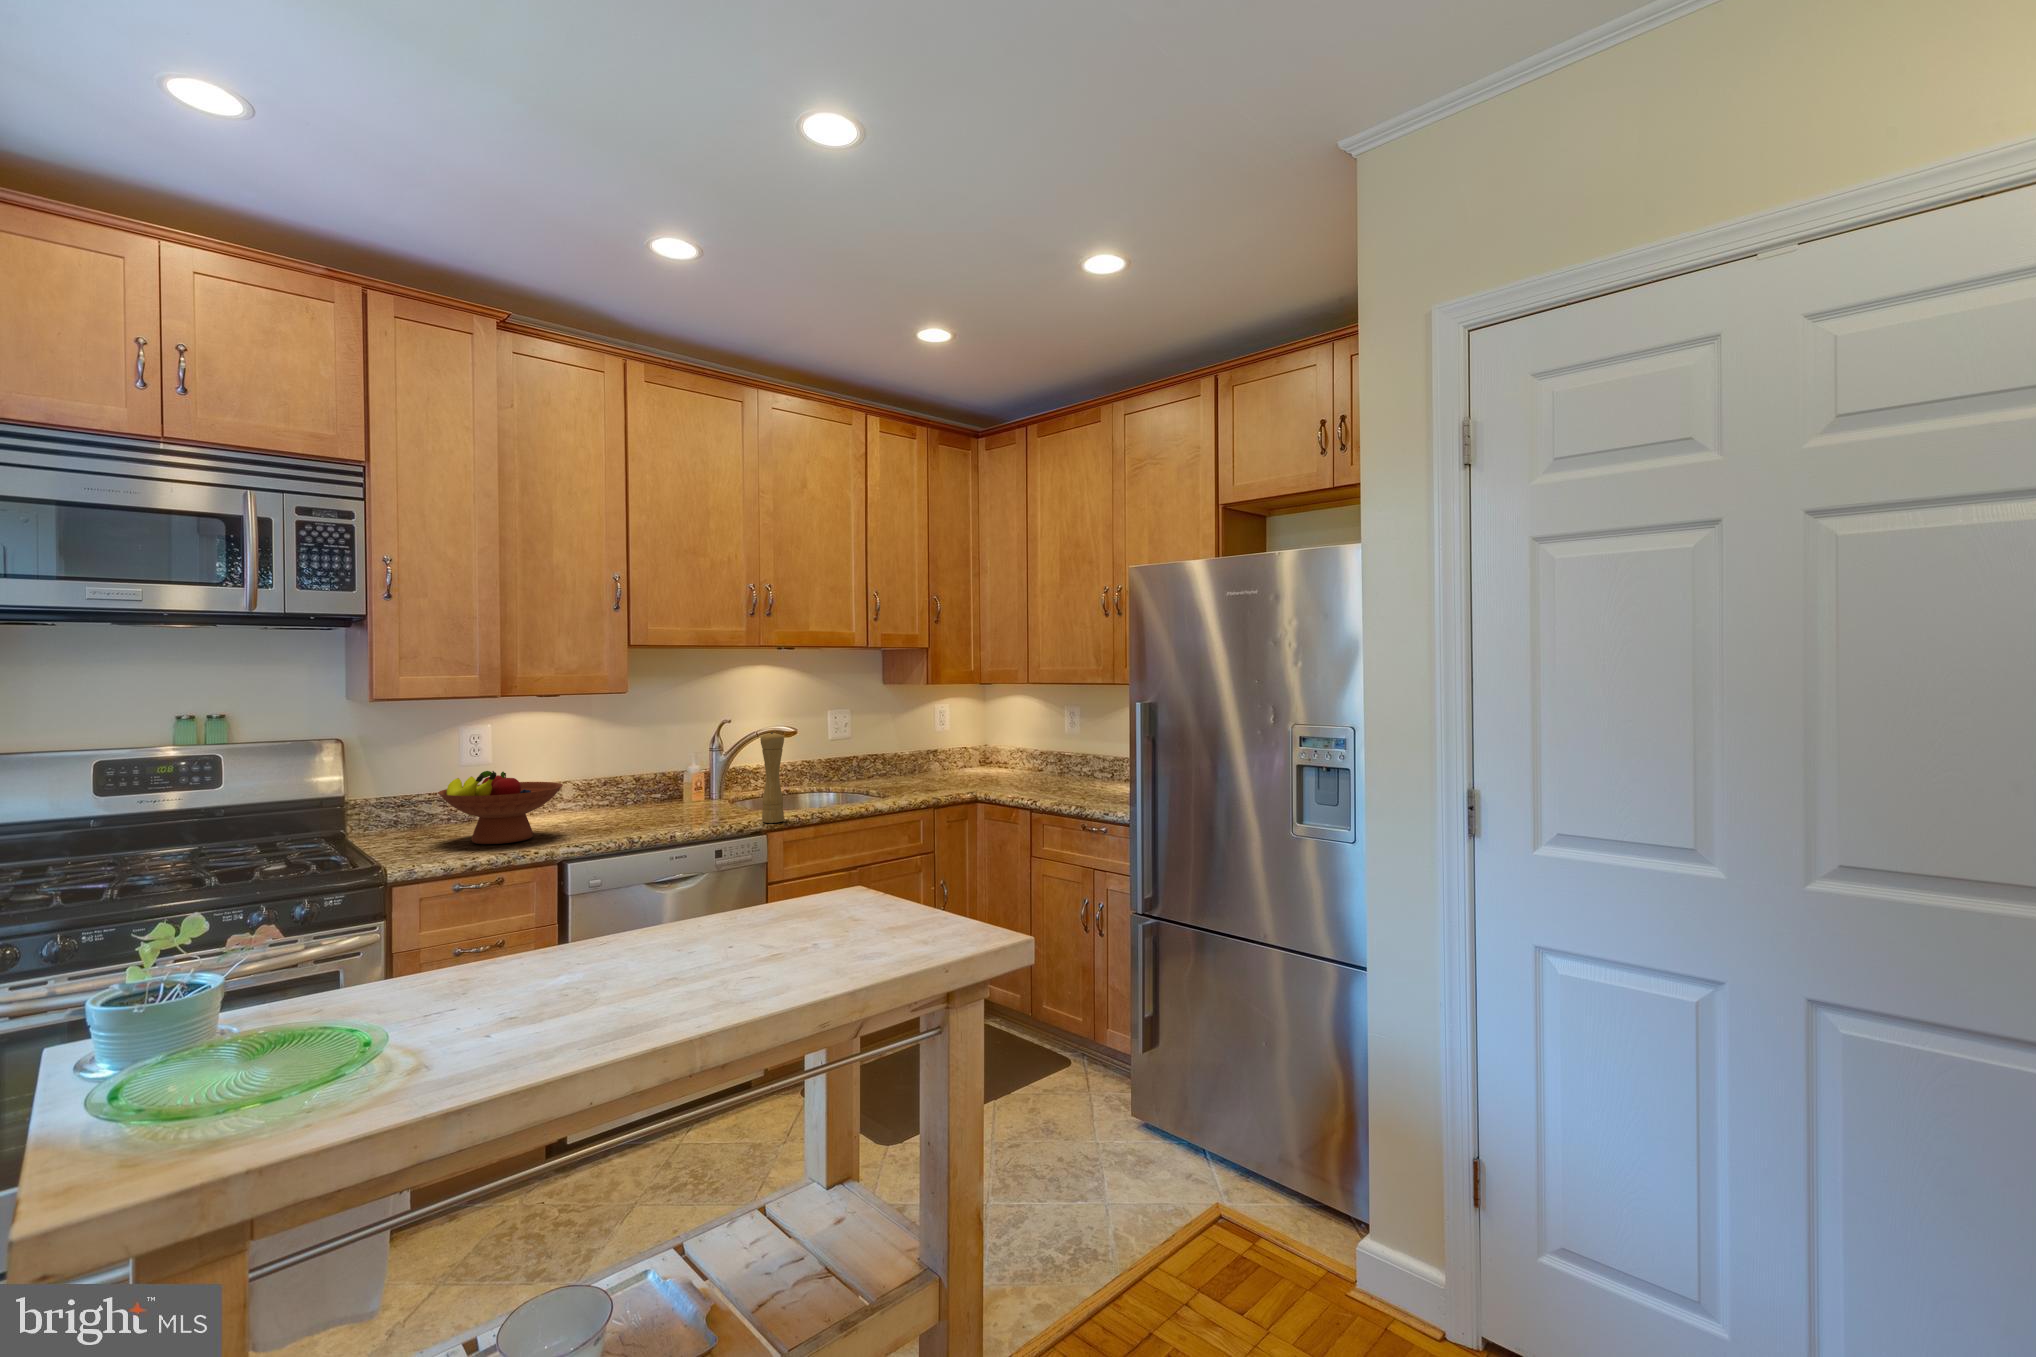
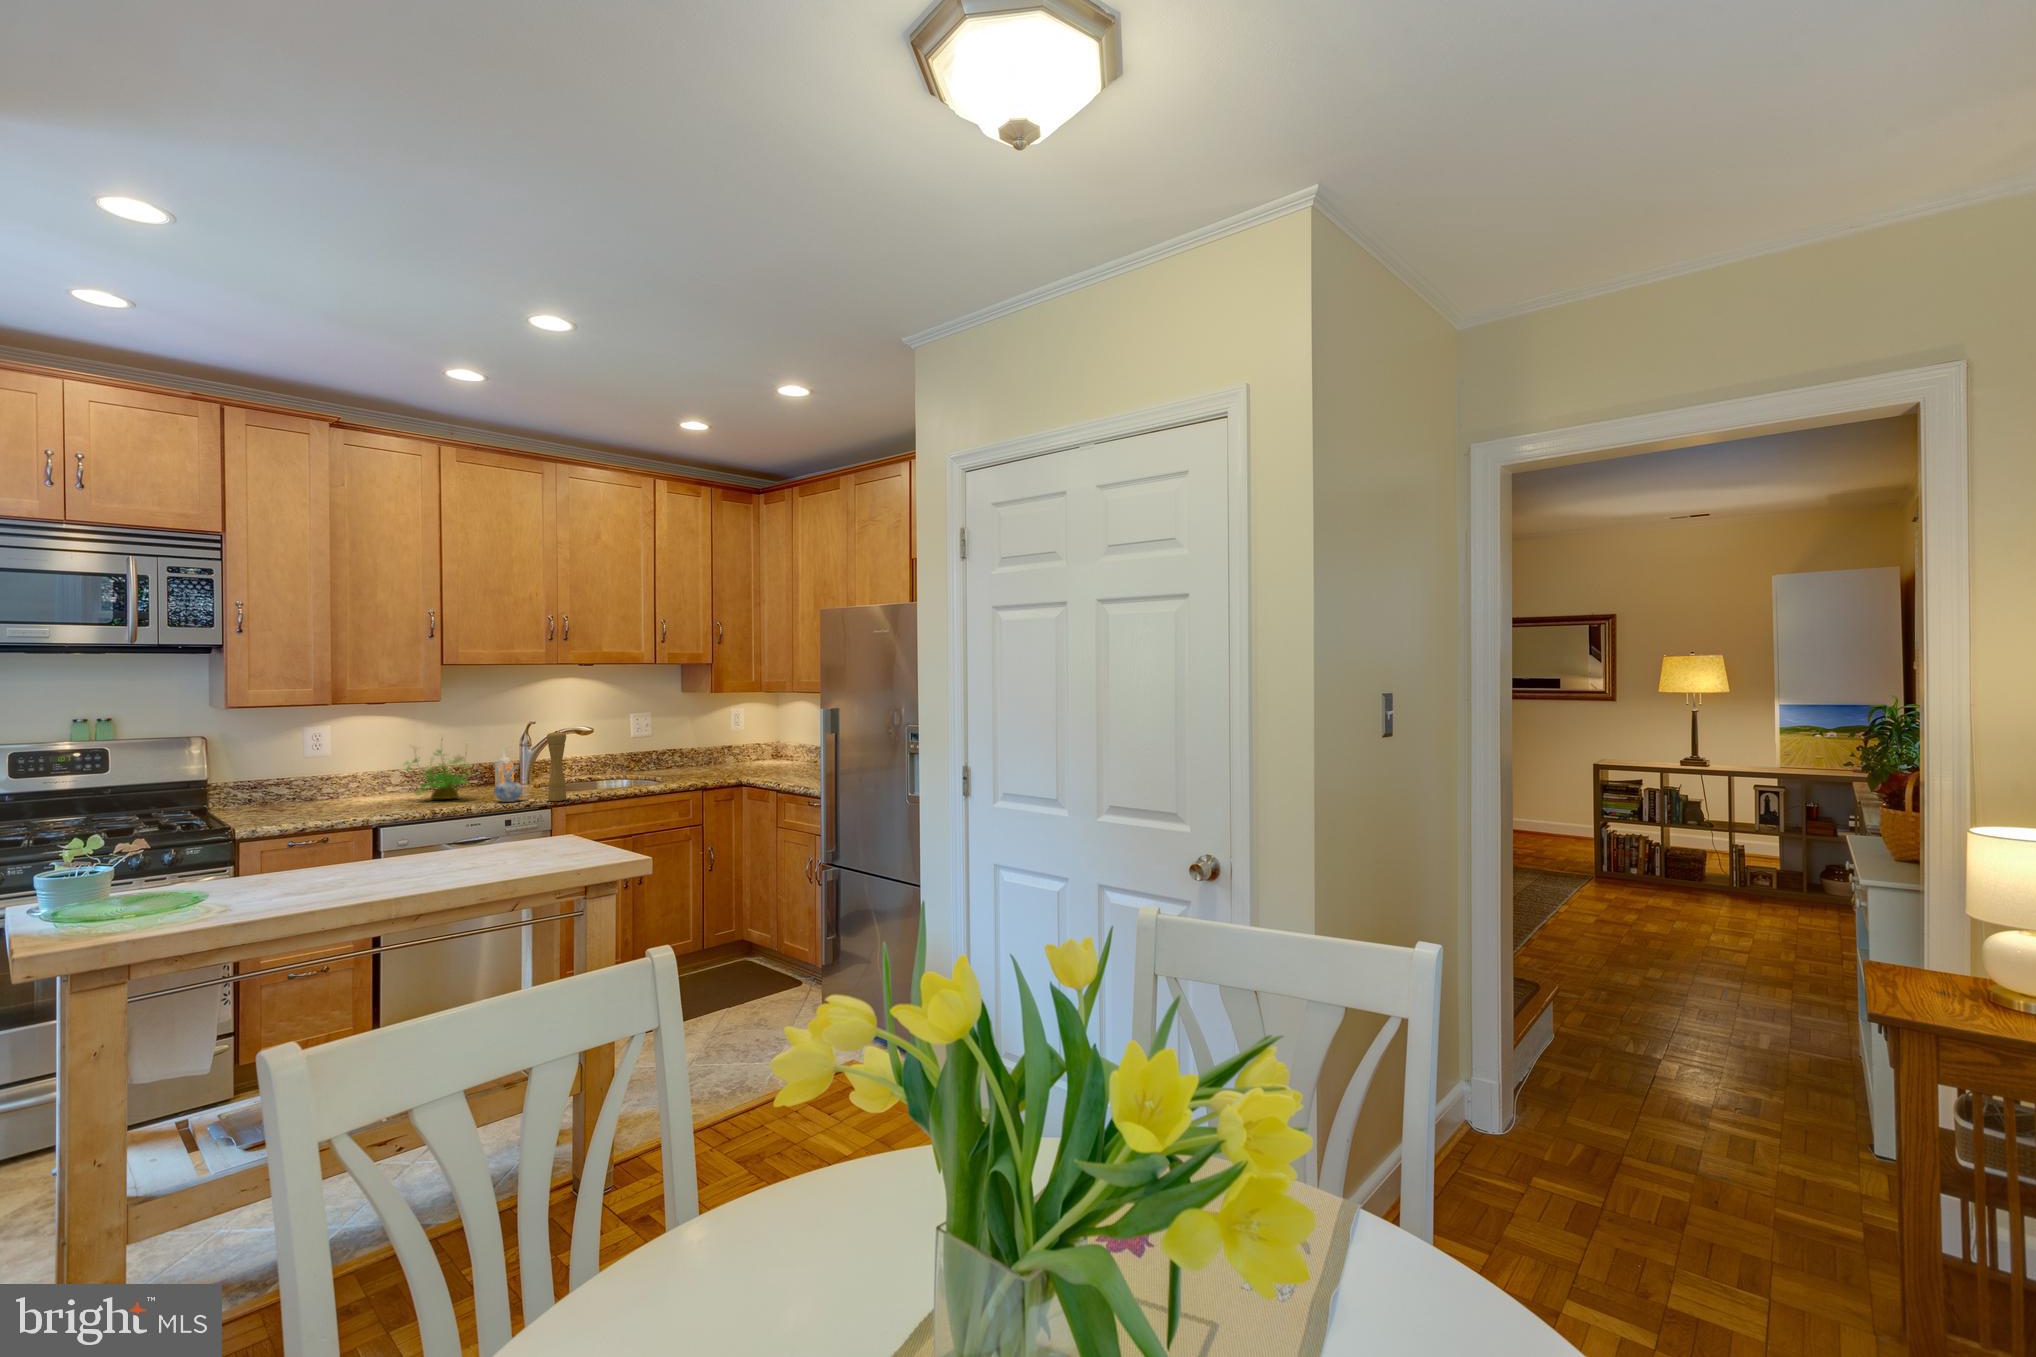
potted plant: none [579,736,668,819] -> present [405,741,471,799]
ceramic pitcher: none [696,770,730,824] -> present [494,760,523,802]
fruit bowl: present [438,771,563,844] -> none [280,761,382,815]

